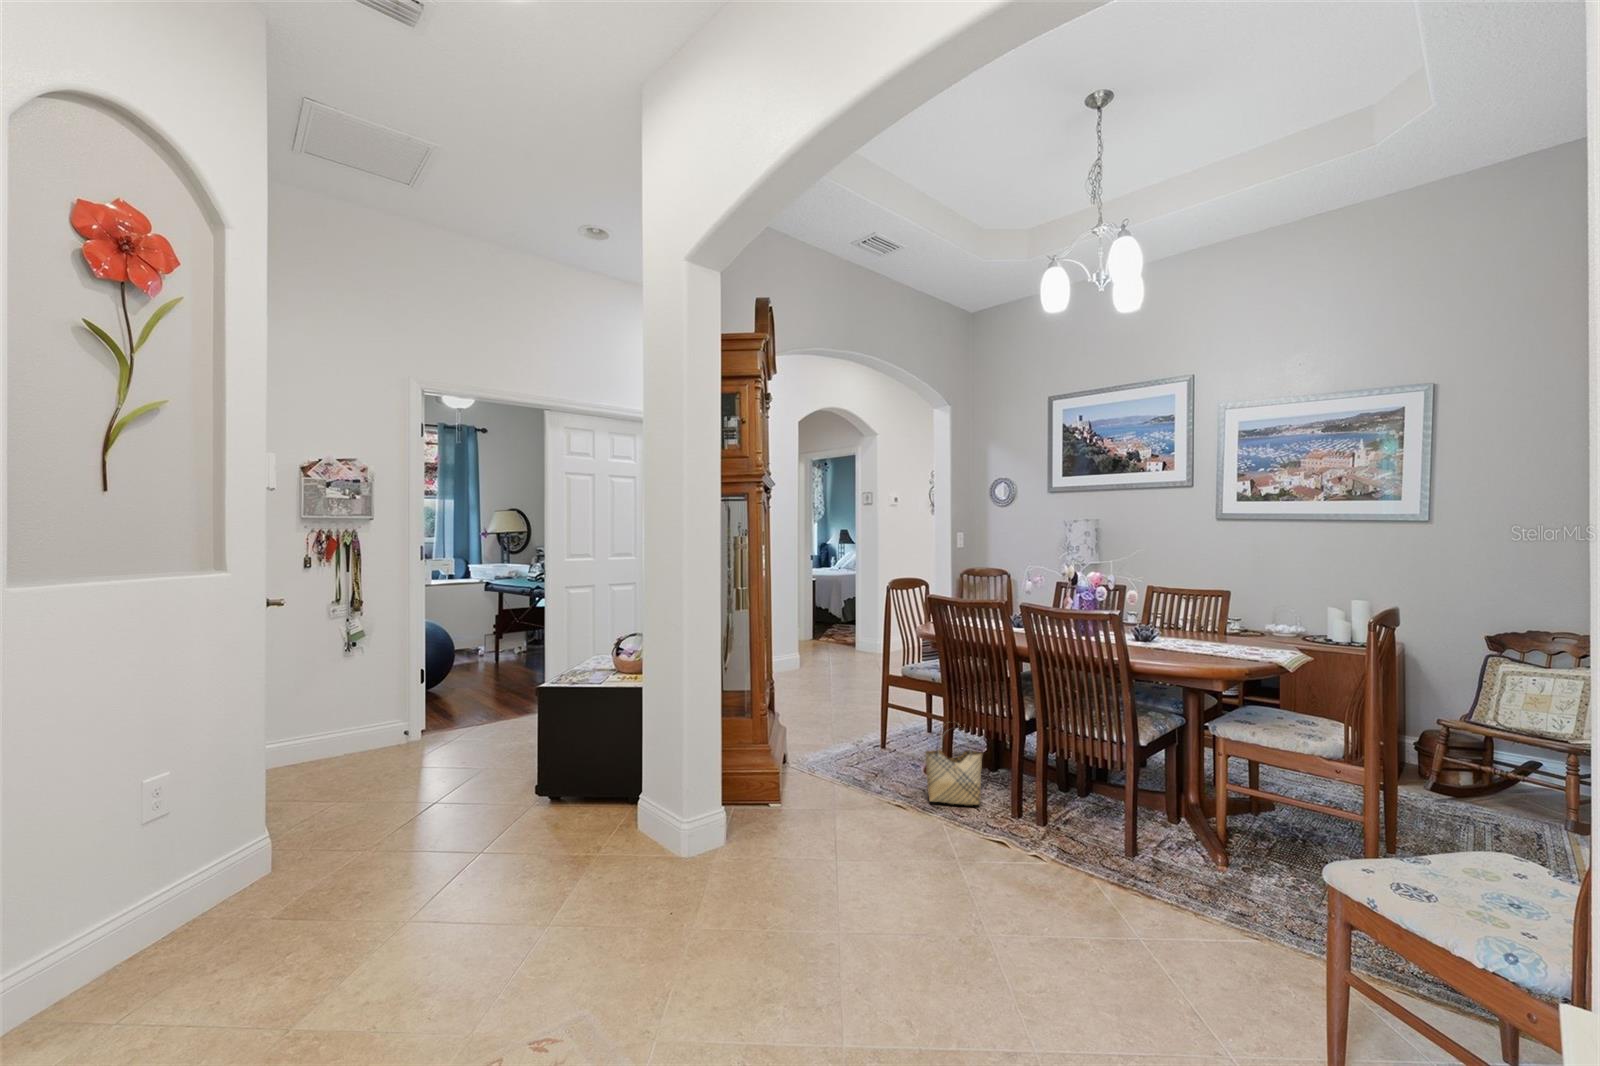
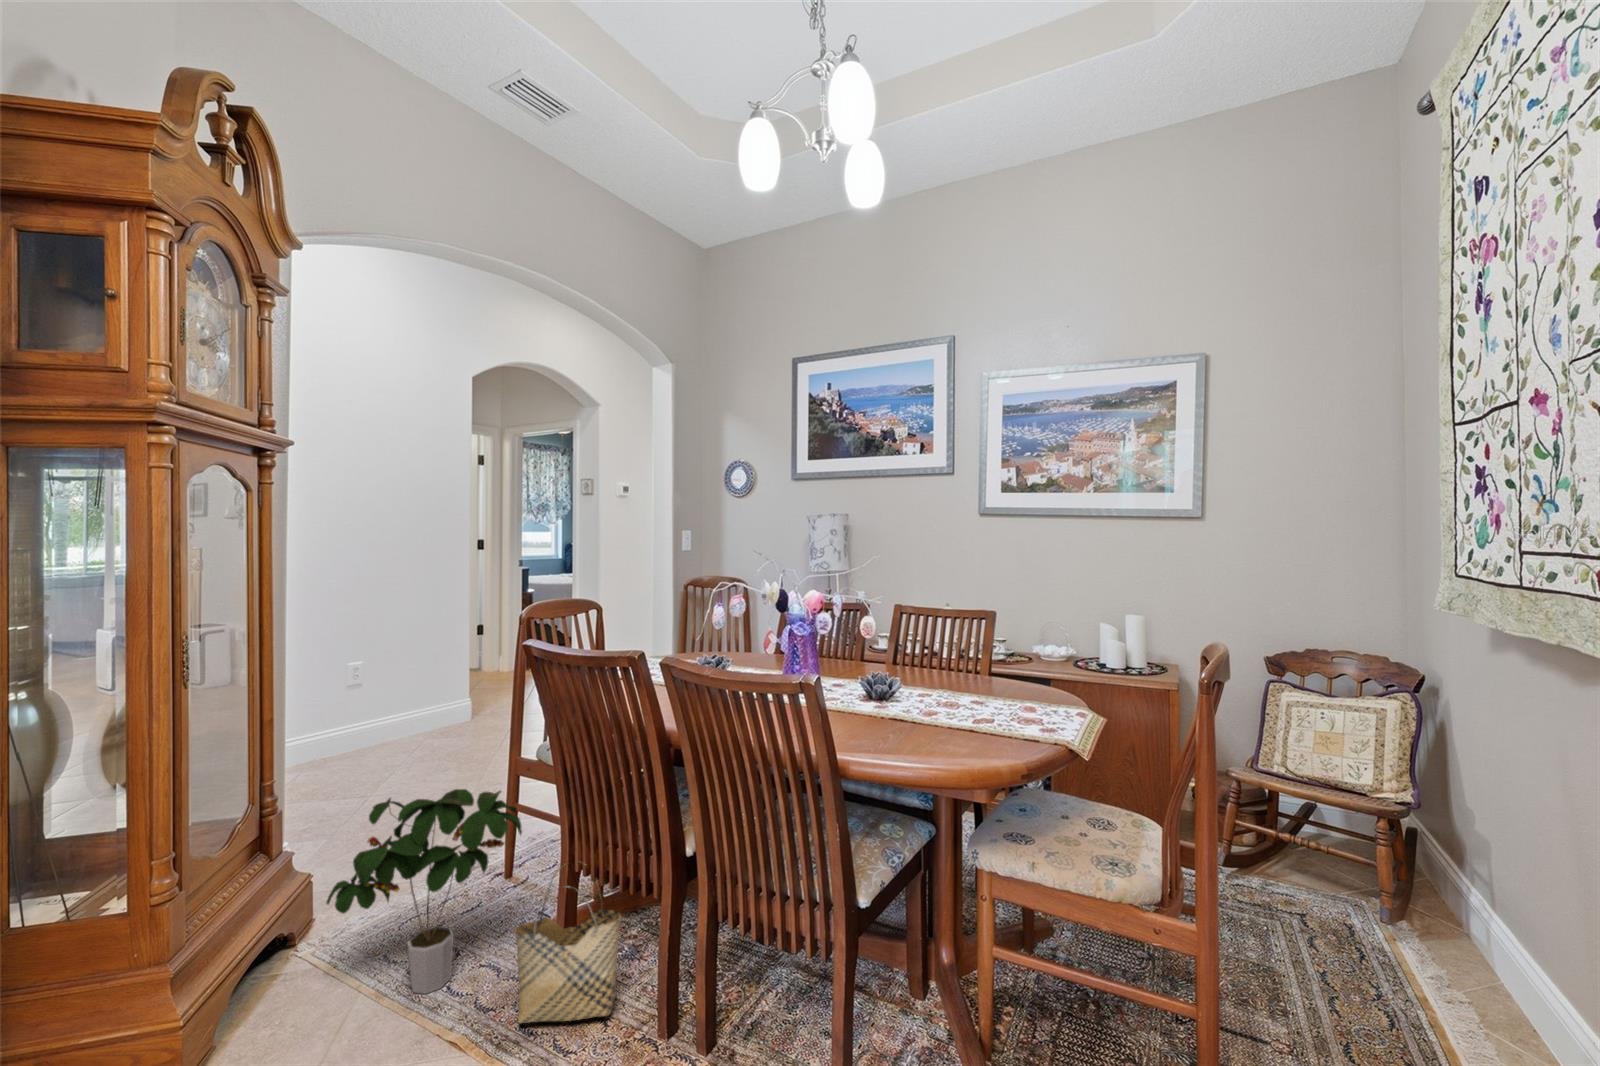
potted plant: none [819,679,917,788] -> present [327,789,522,994]

